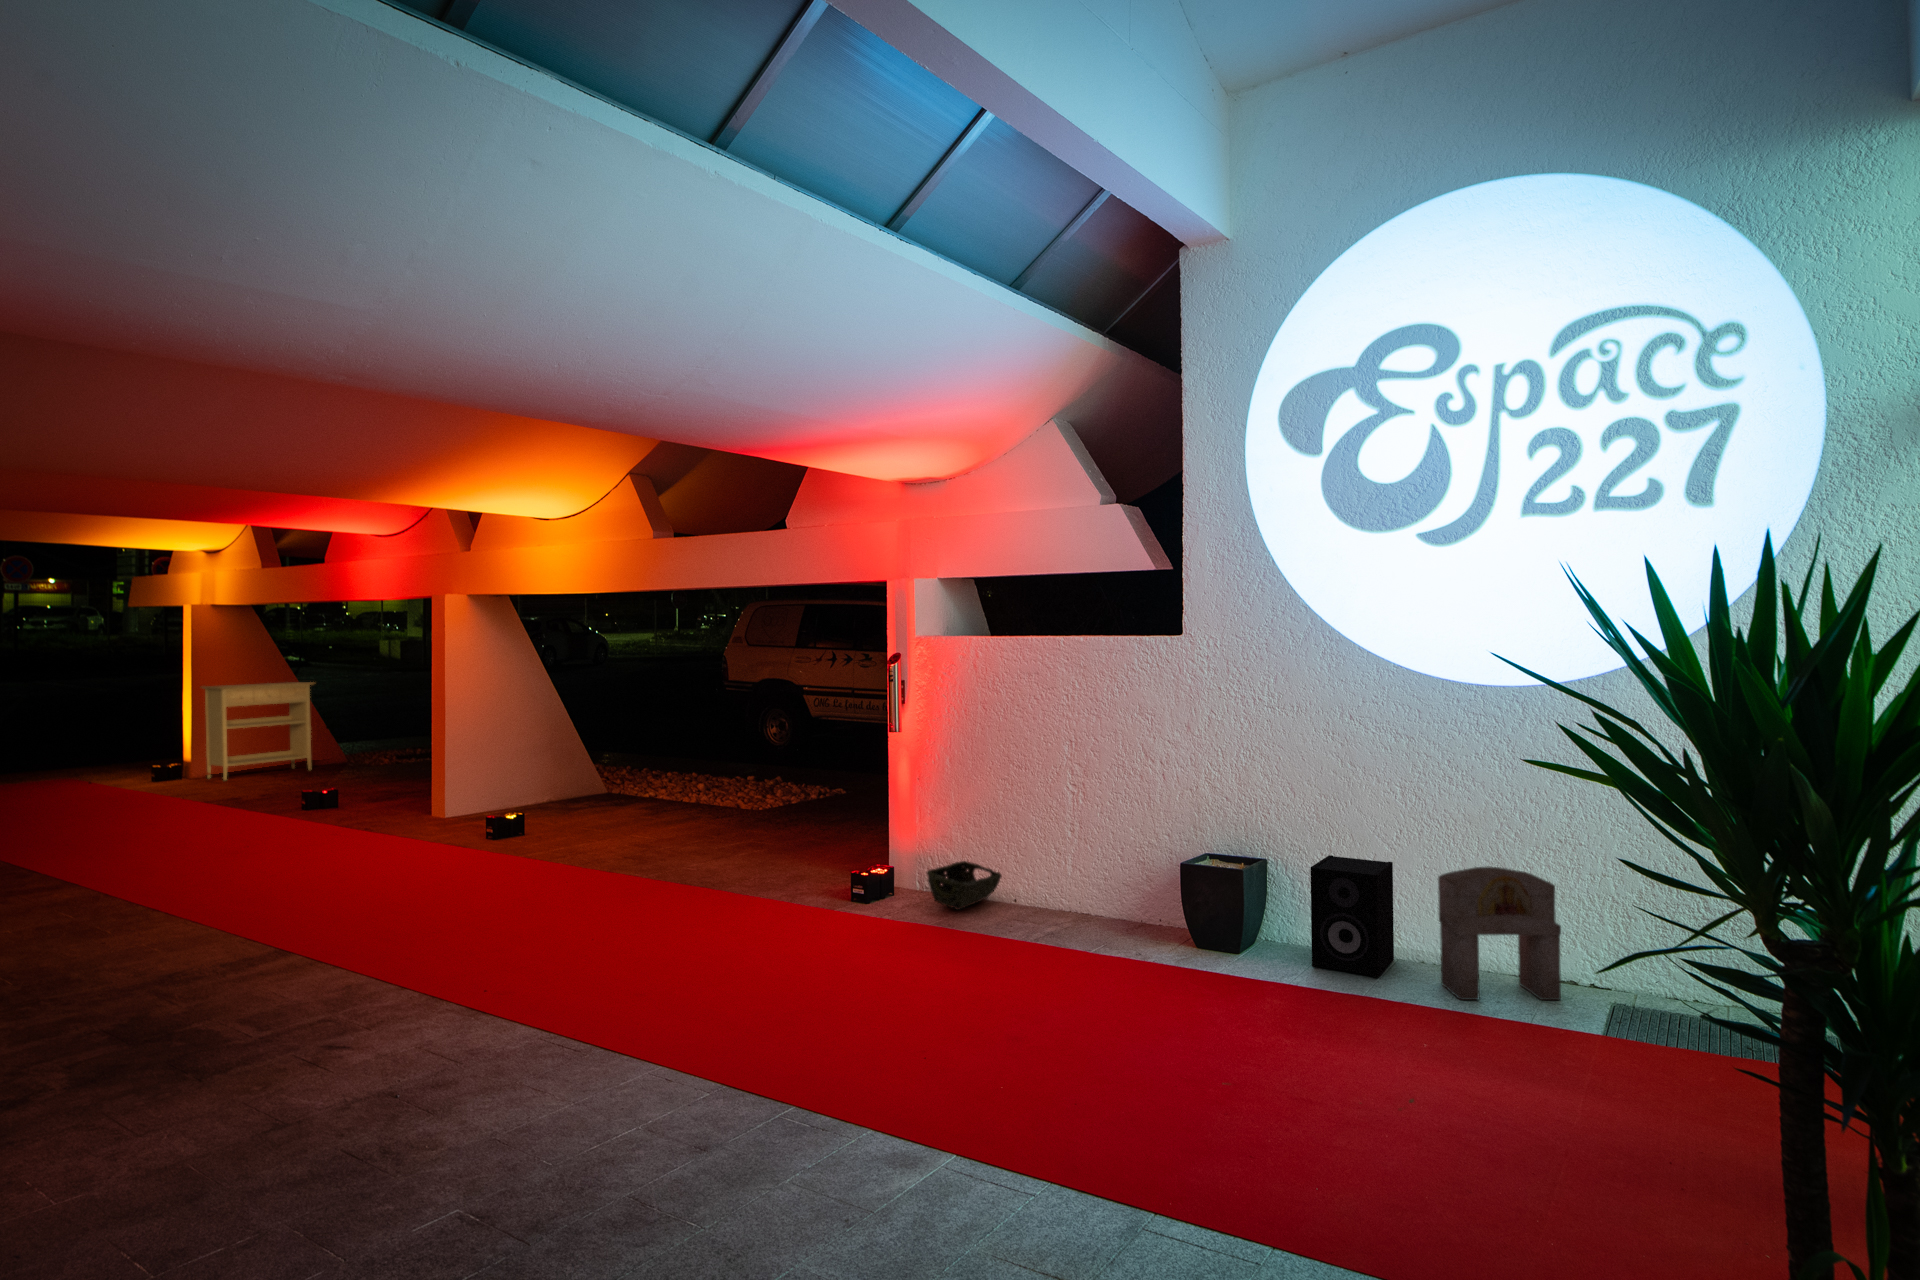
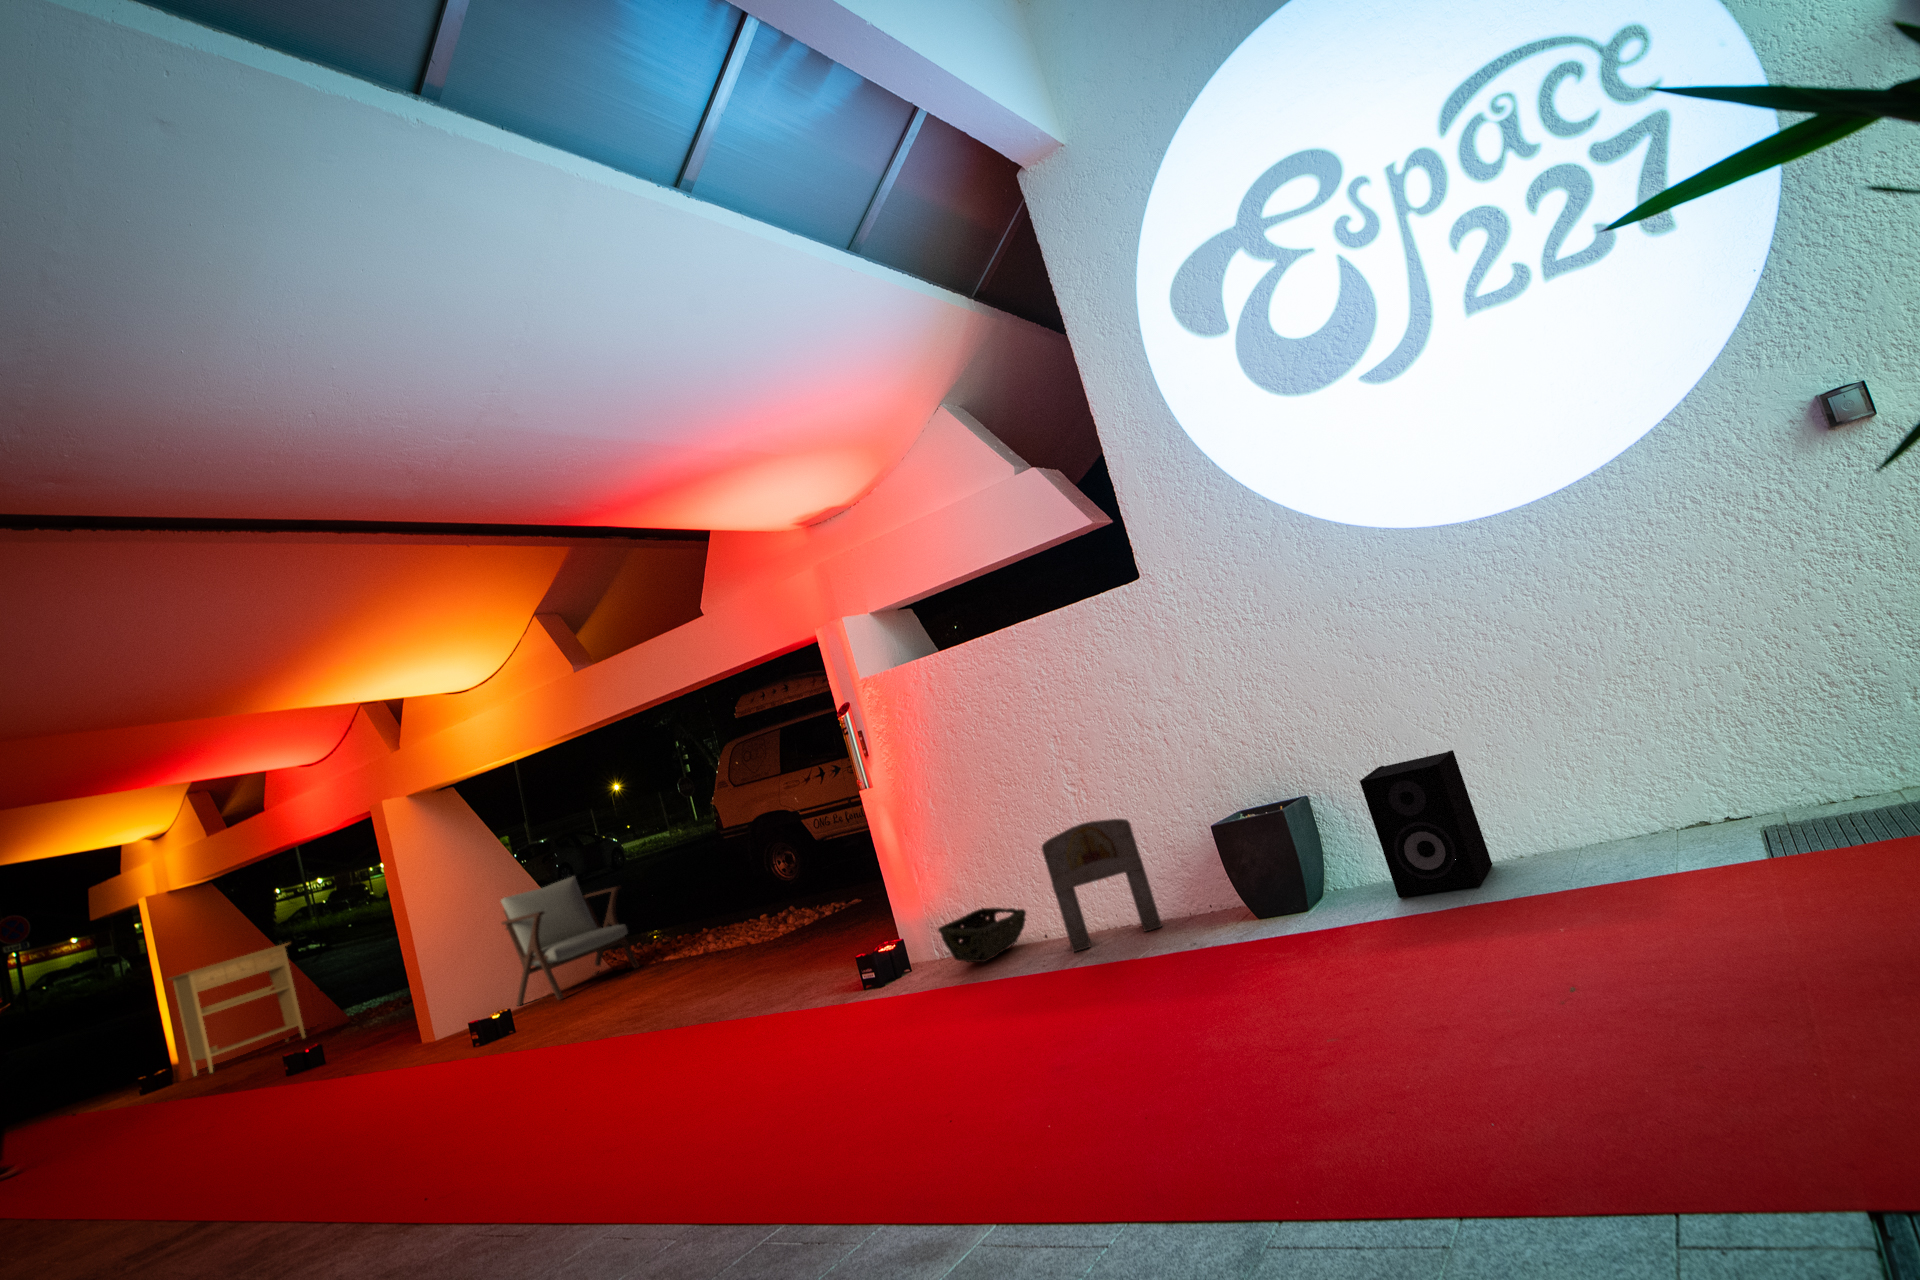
lounge chair: none [521,705,637,813] -> present [501,876,639,1006]
stool: present [1438,867,1561,1000] -> present [1042,819,1162,952]

